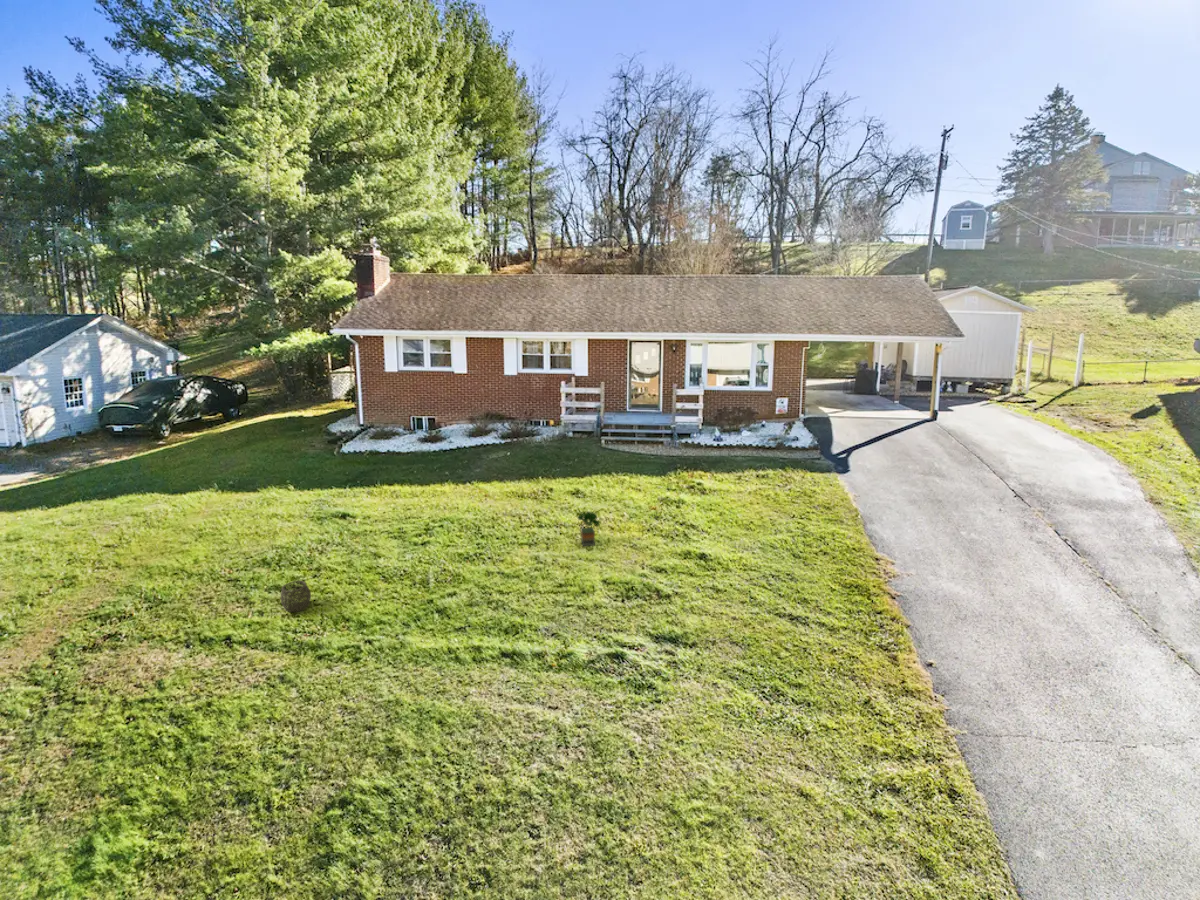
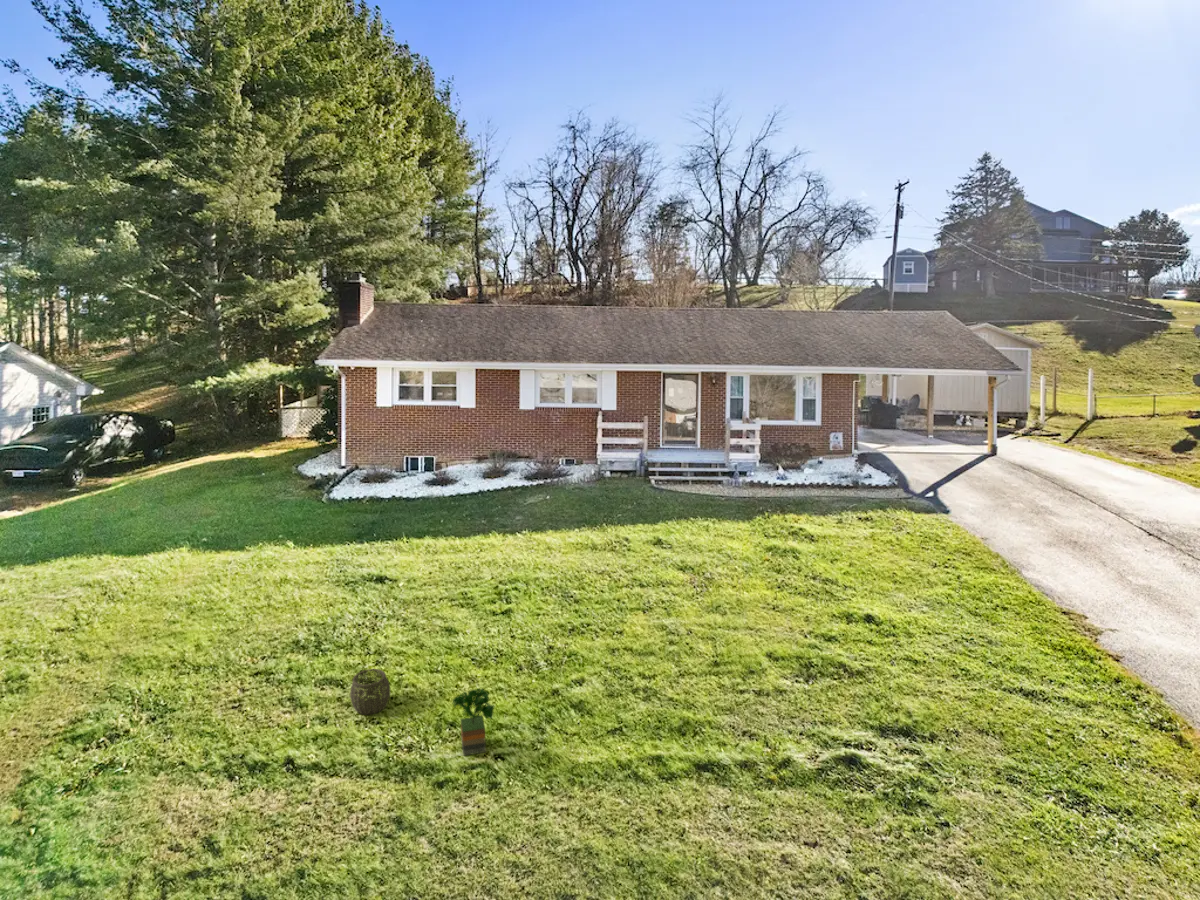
potted tree: present [578,512,600,546] -> present [452,688,494,755]

